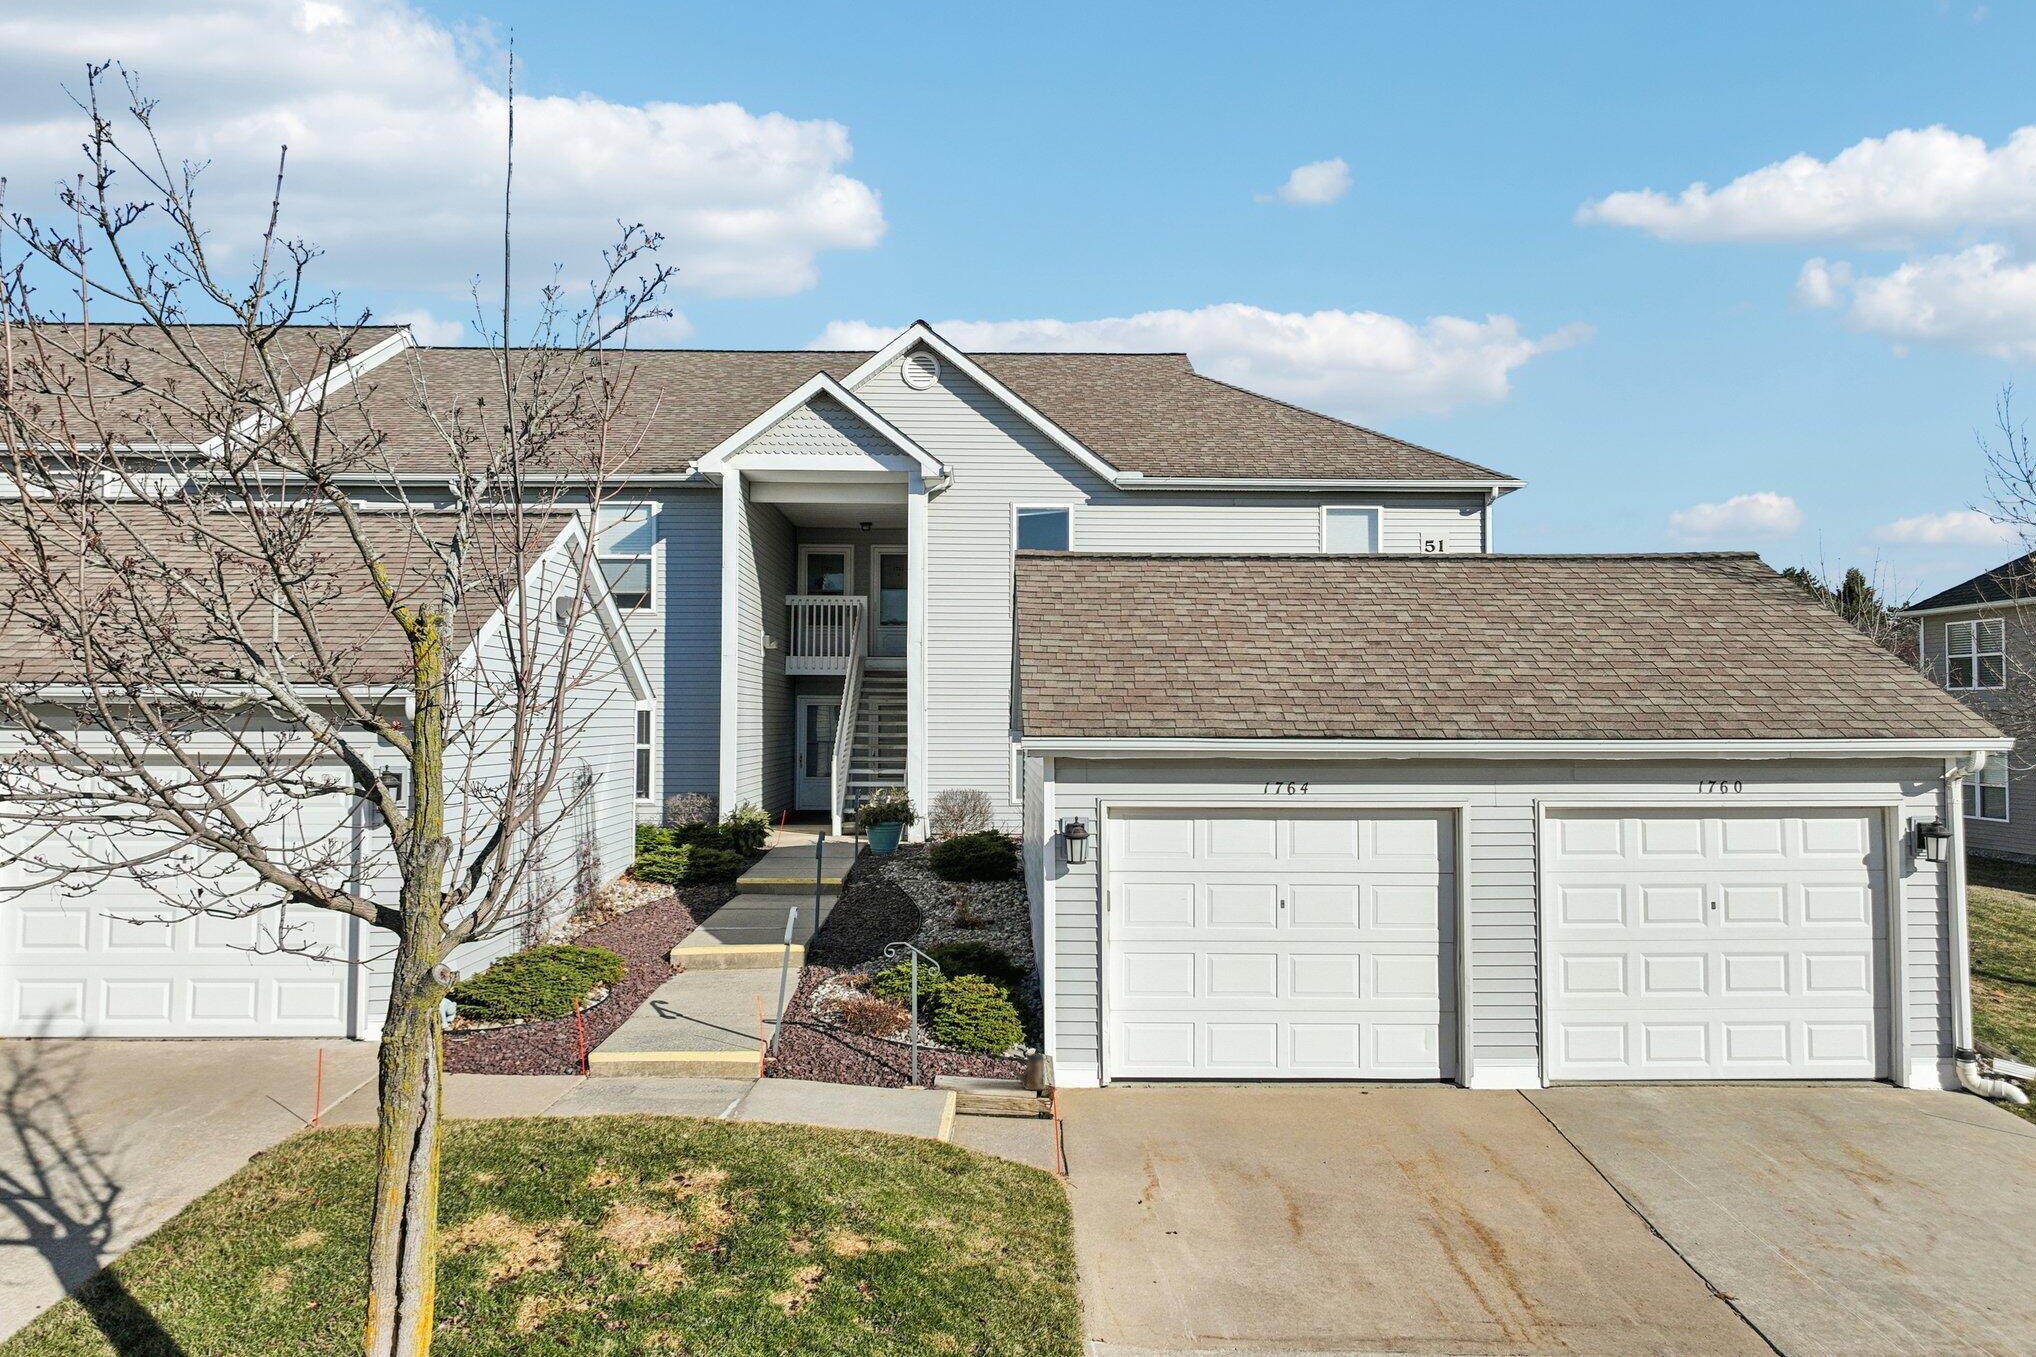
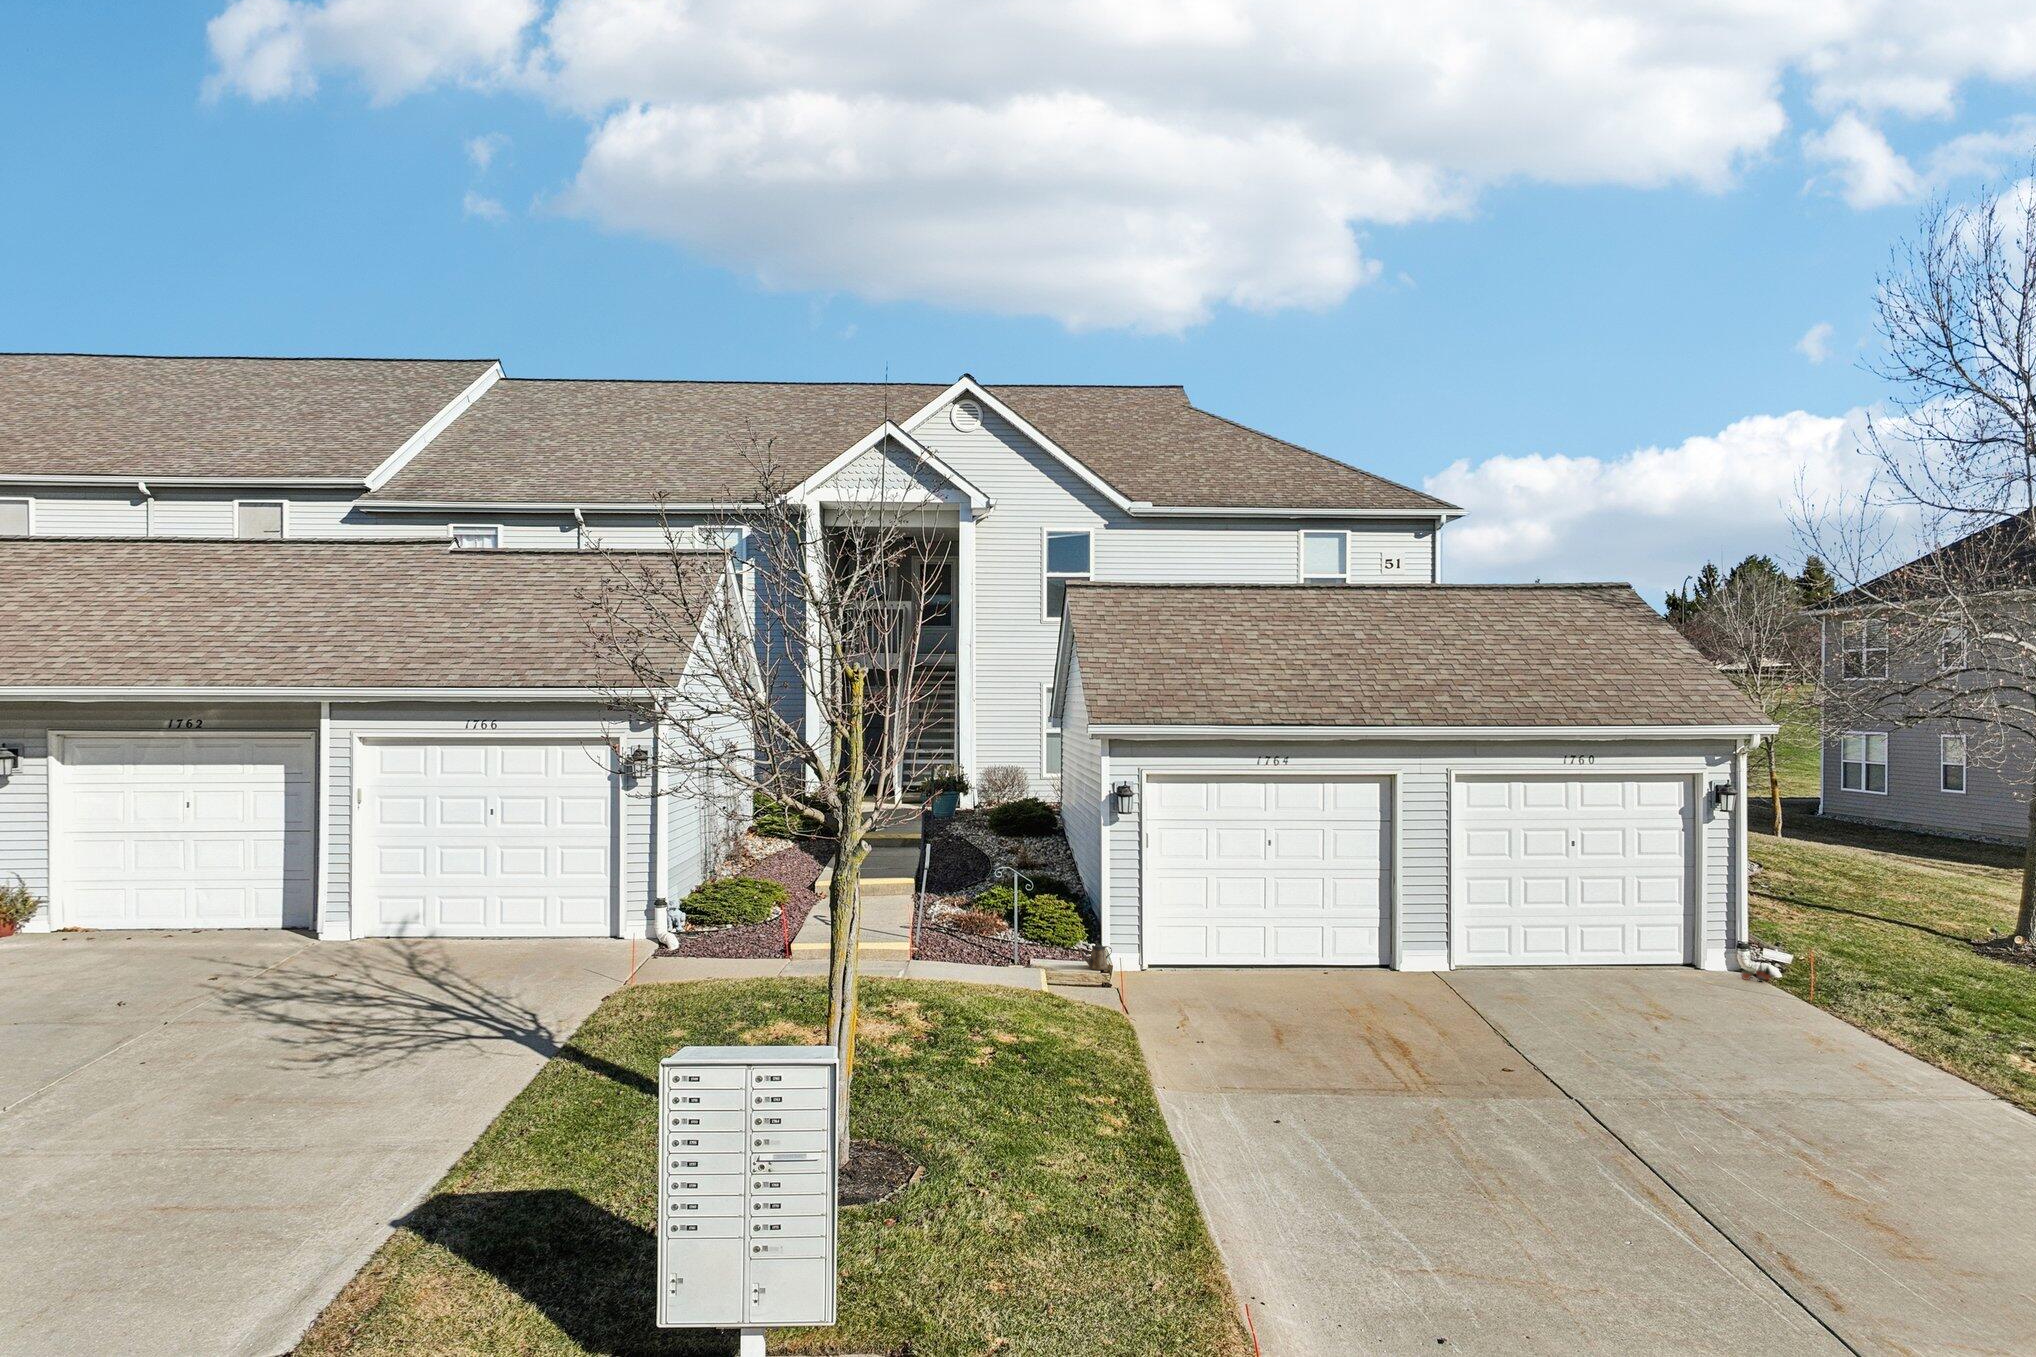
potted plant: none [1963,1066,2008,1109] -> present [1741,965,1771,982]

